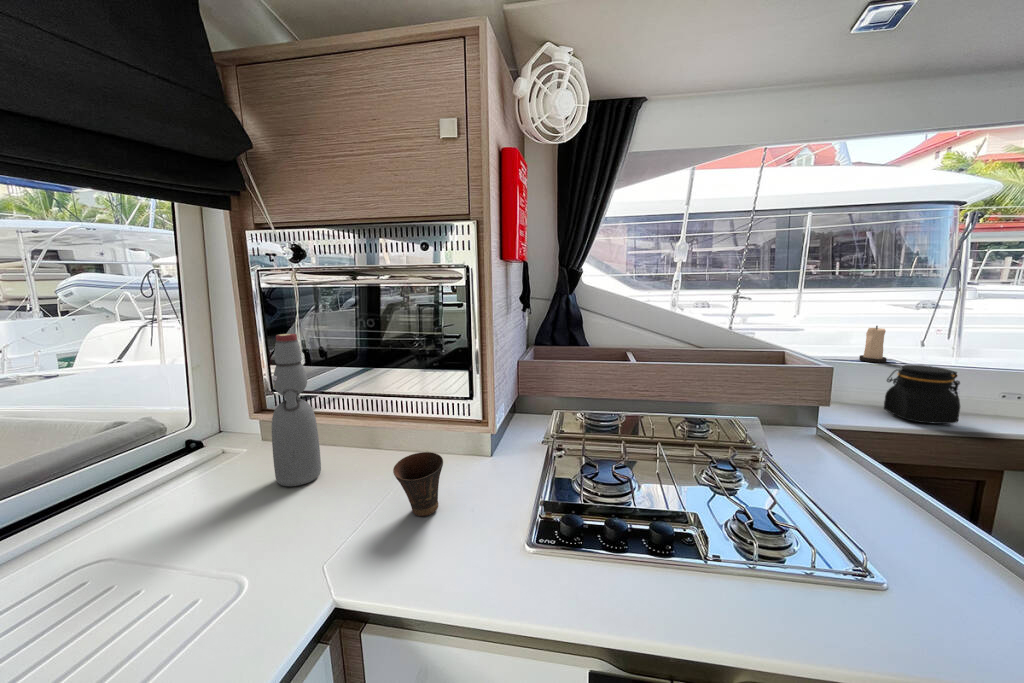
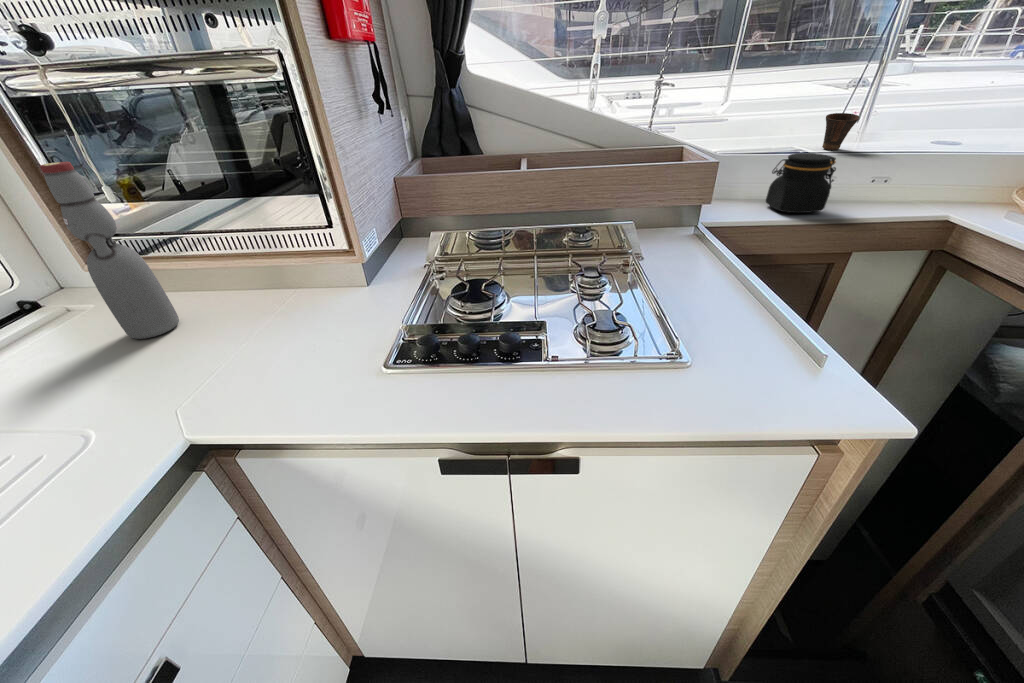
candle: present [859,326,887,363] -> none [757,110,787,153]
cup: present [393,452,443,516] -> present [822,113,860,150]

